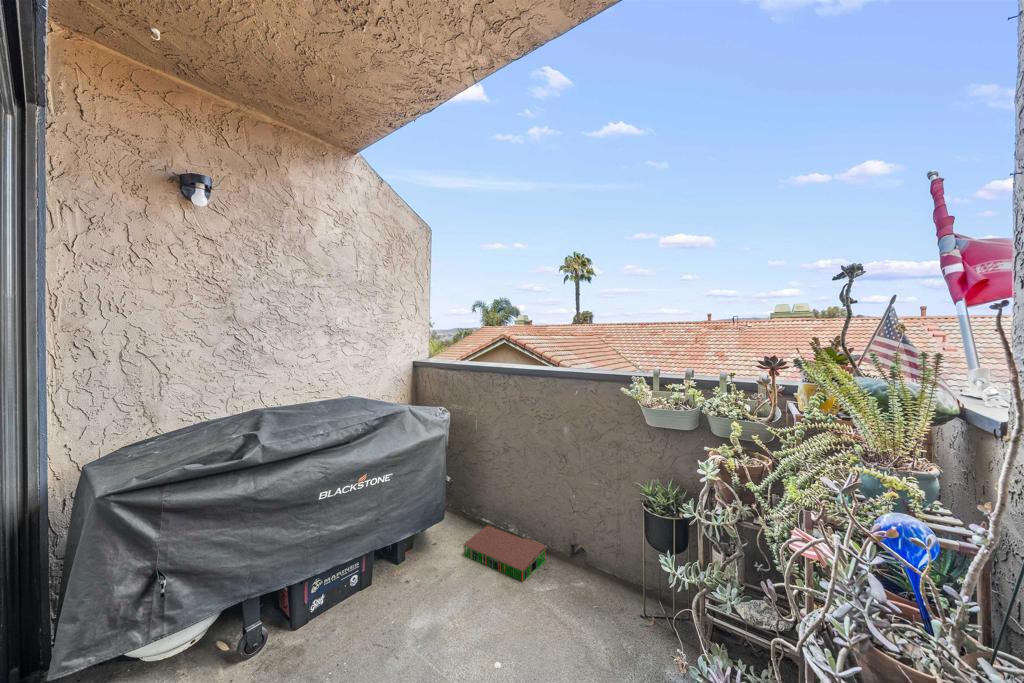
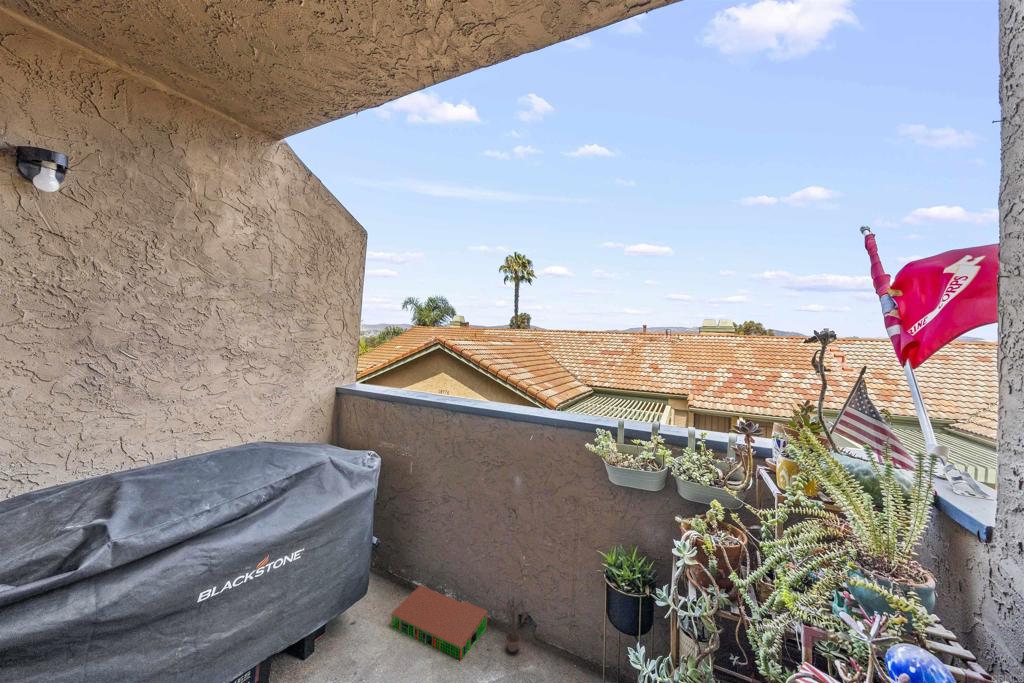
decorative plant: none [553,530,582,579] -> present [497,597,529,652]

